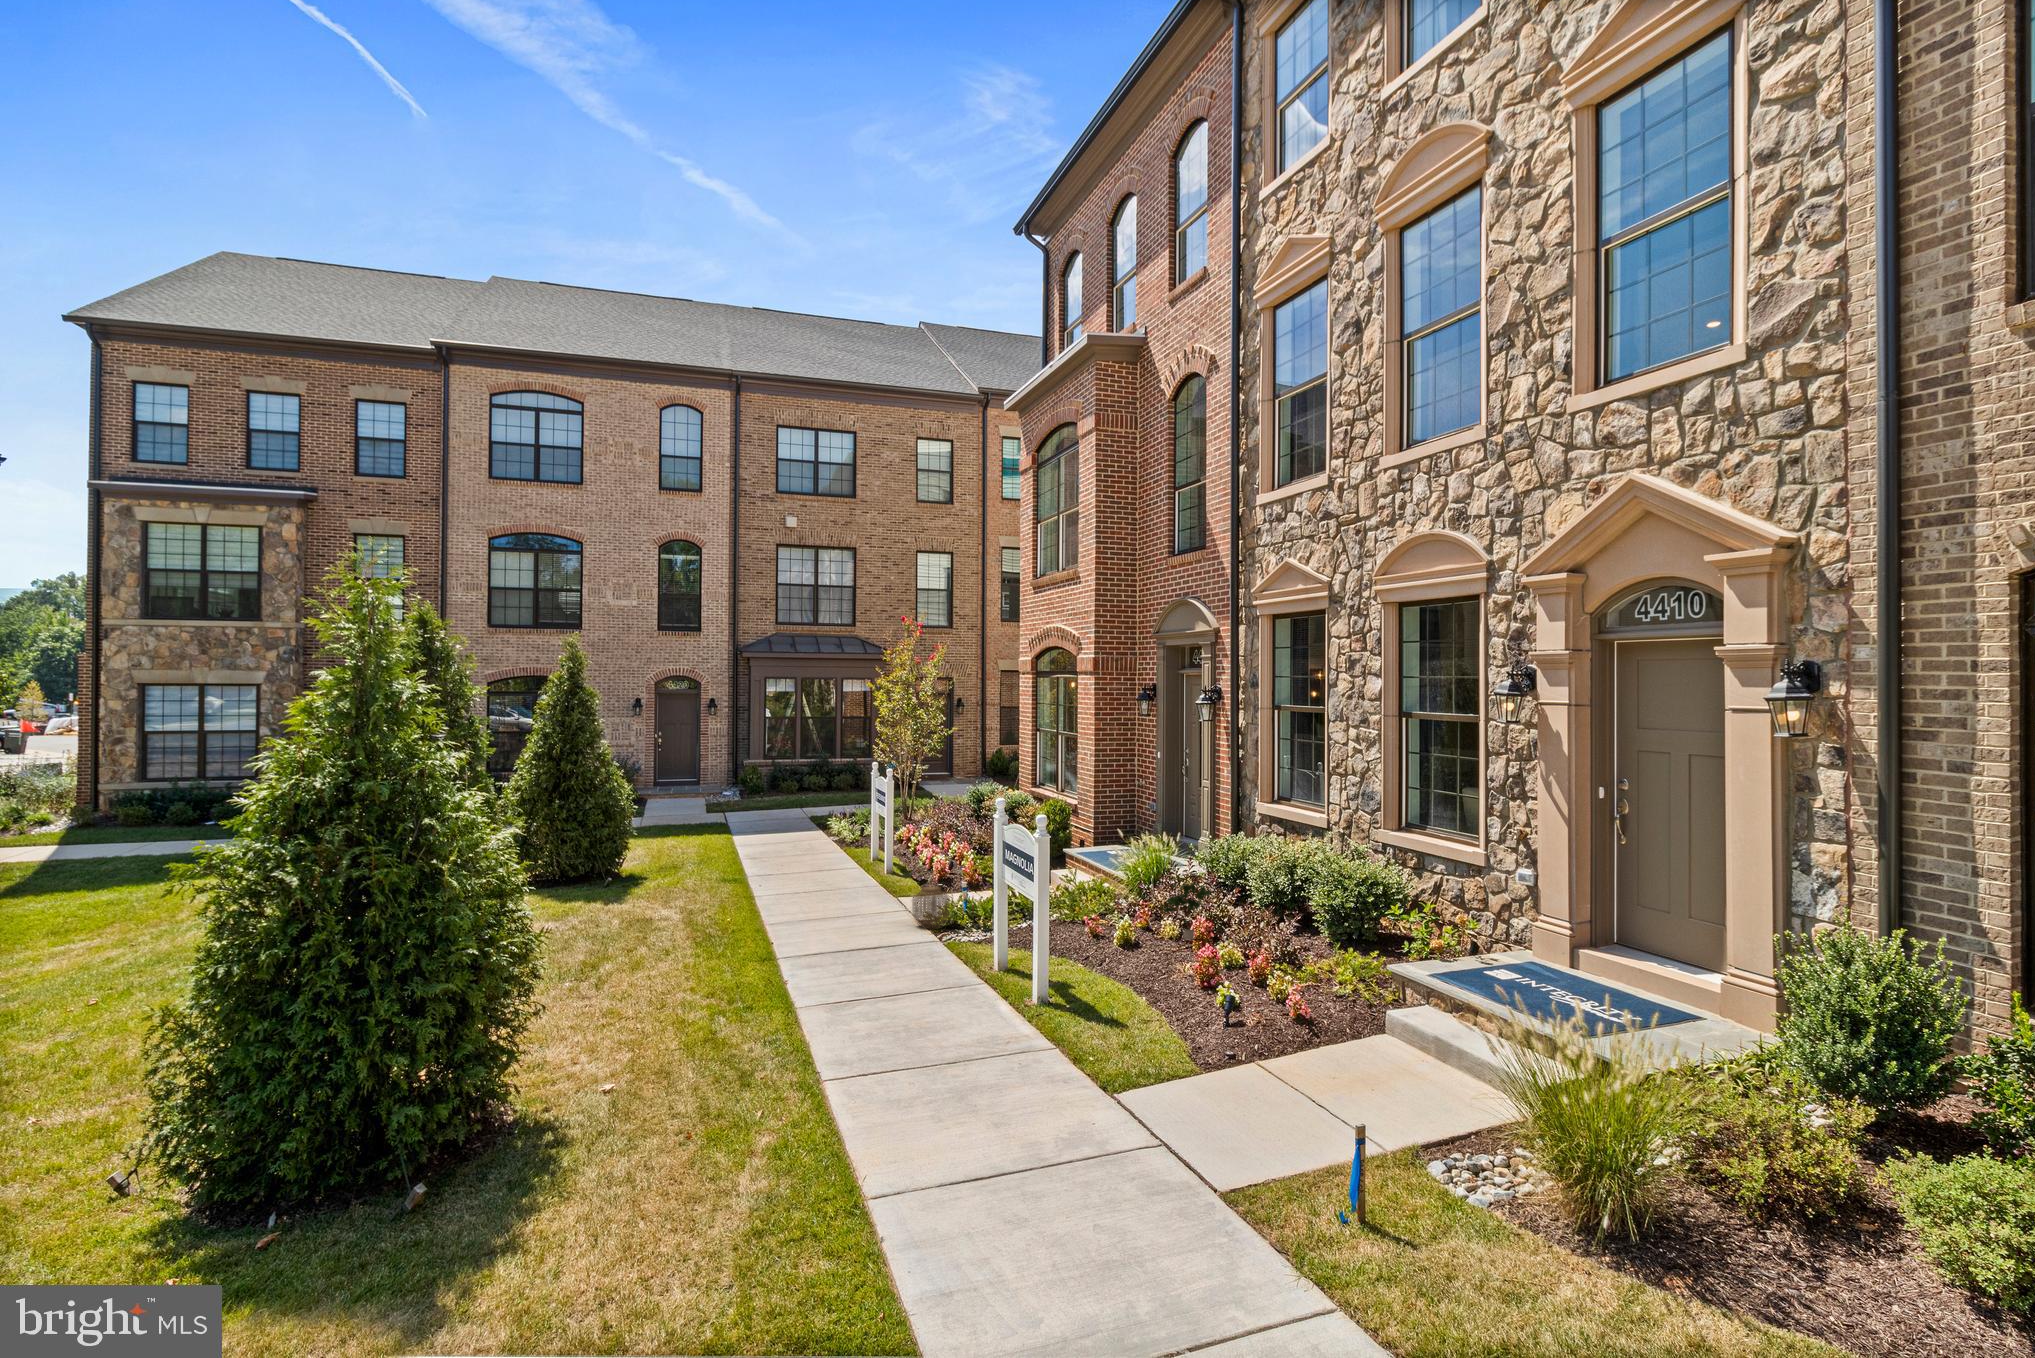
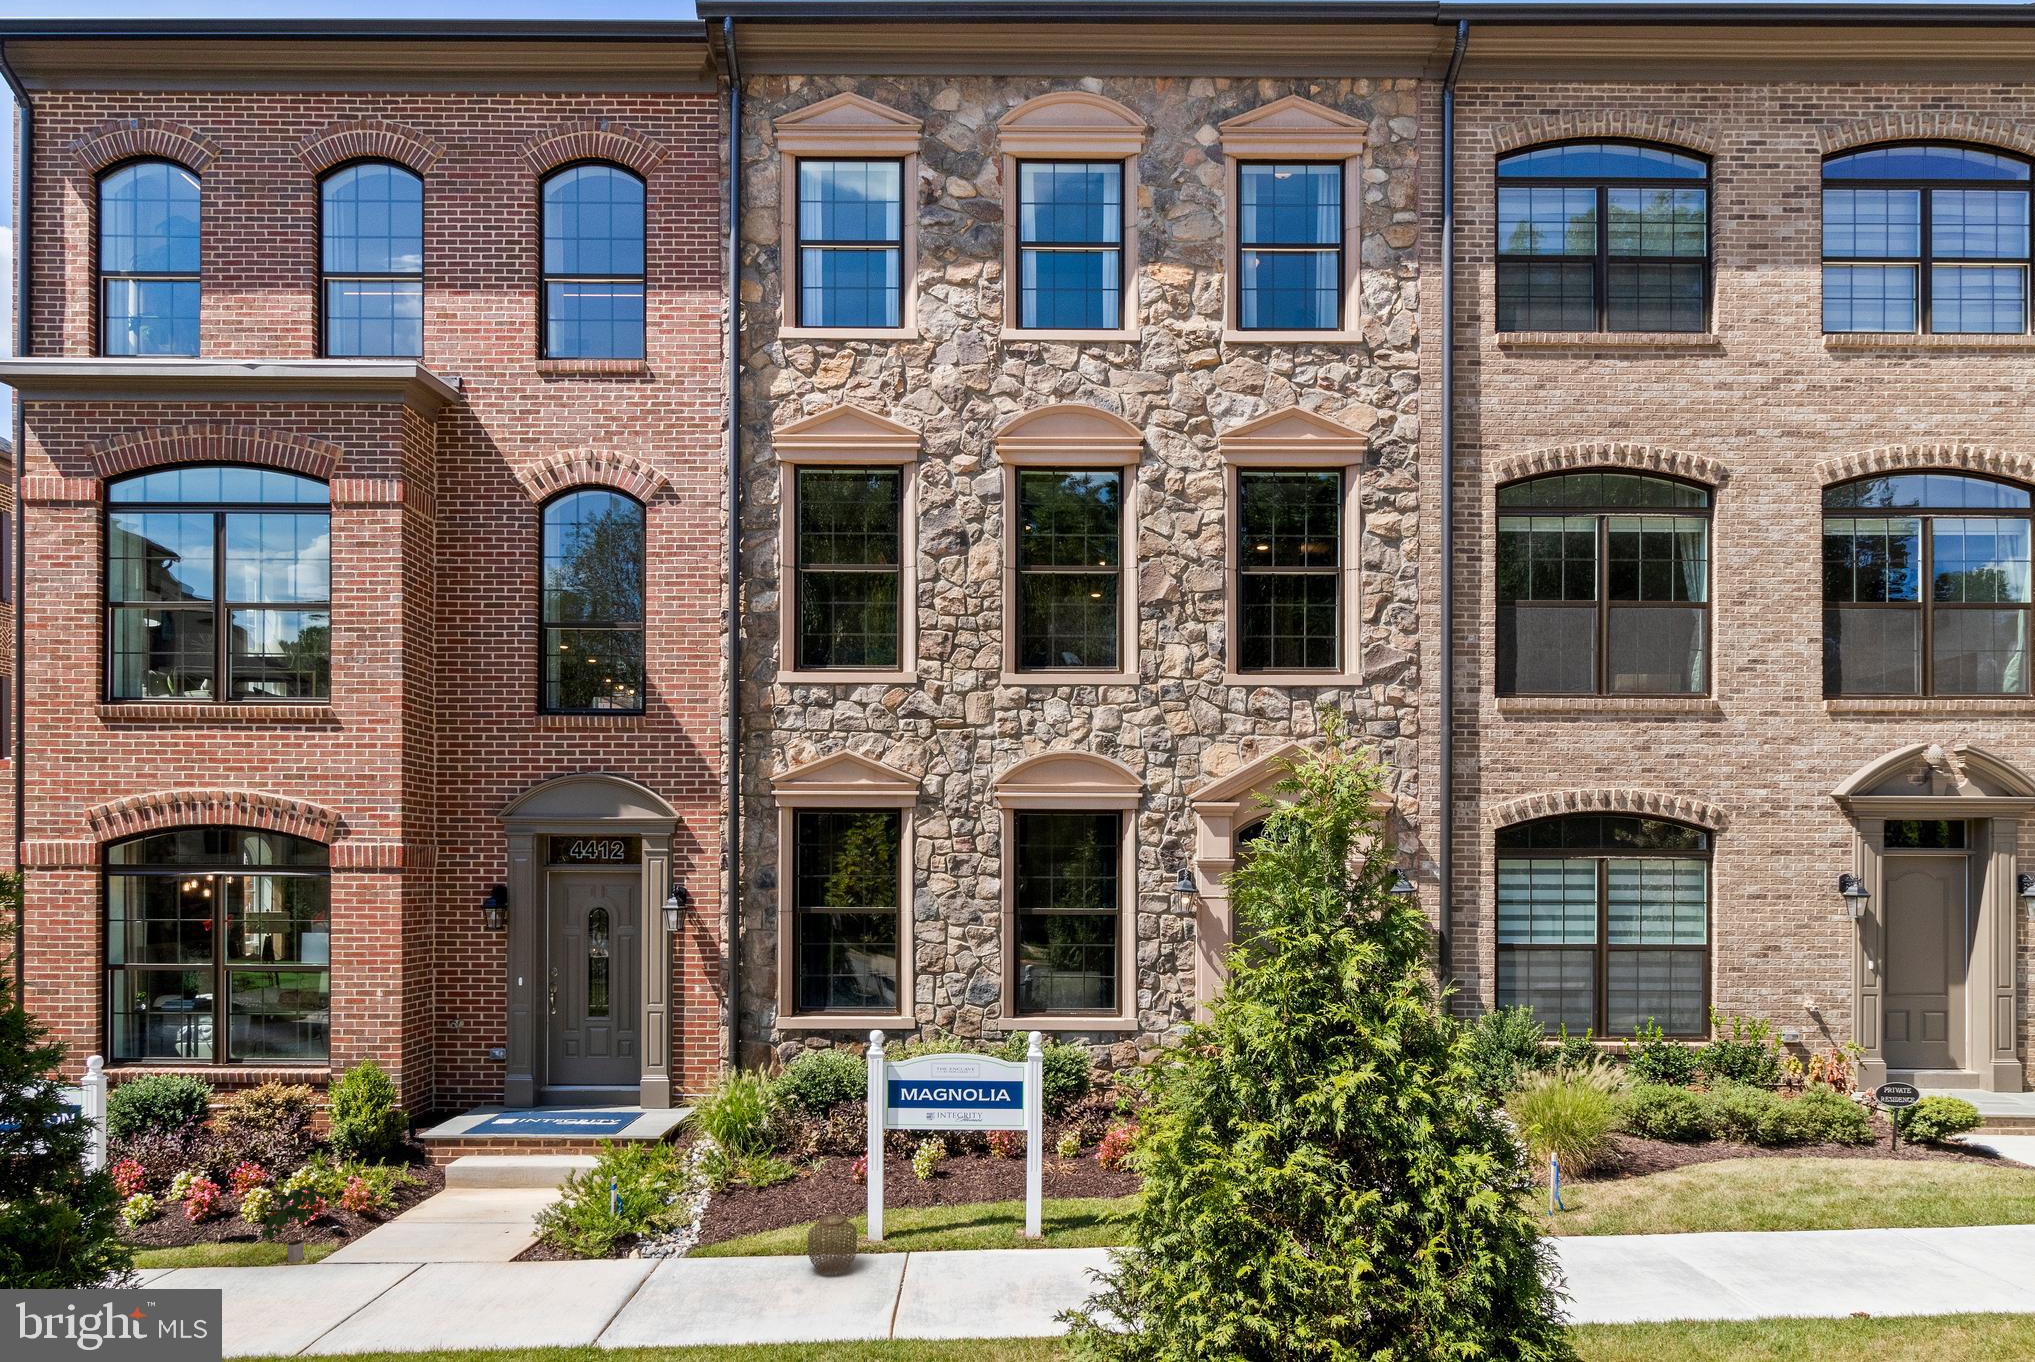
potted plant: present [1162,882,1213,940] -> present [262,1185,325,1262]

